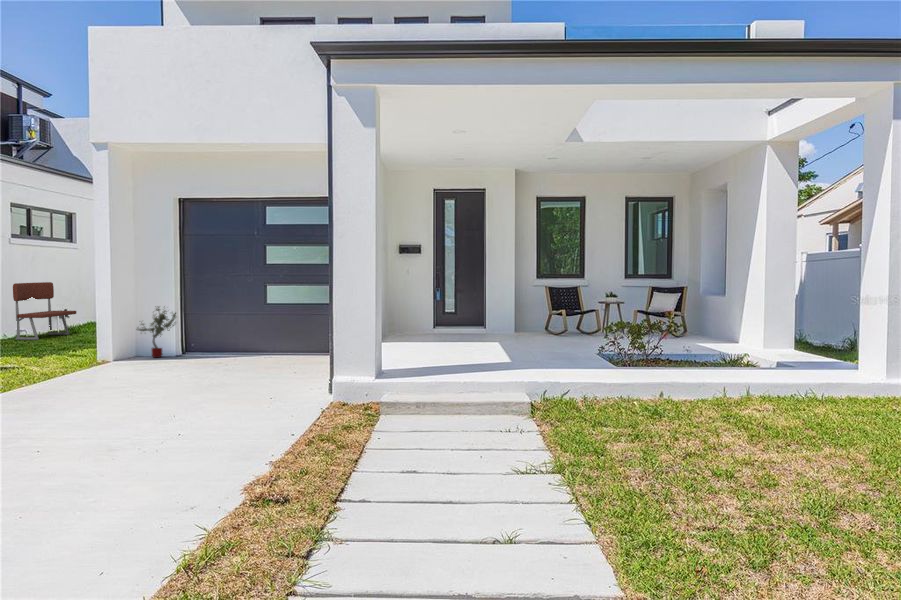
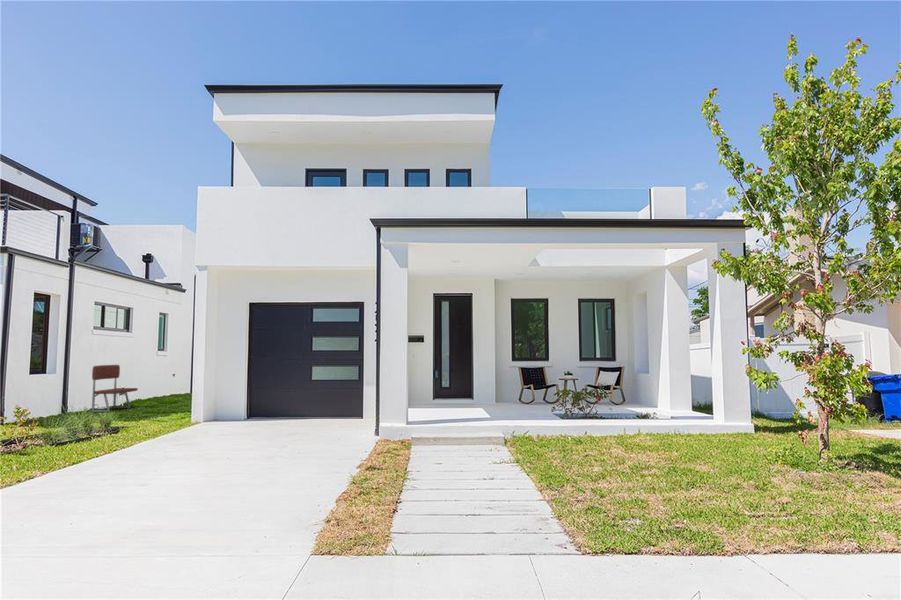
potted tree: present [136,307,176,358] -> none [209,383,242,424]

